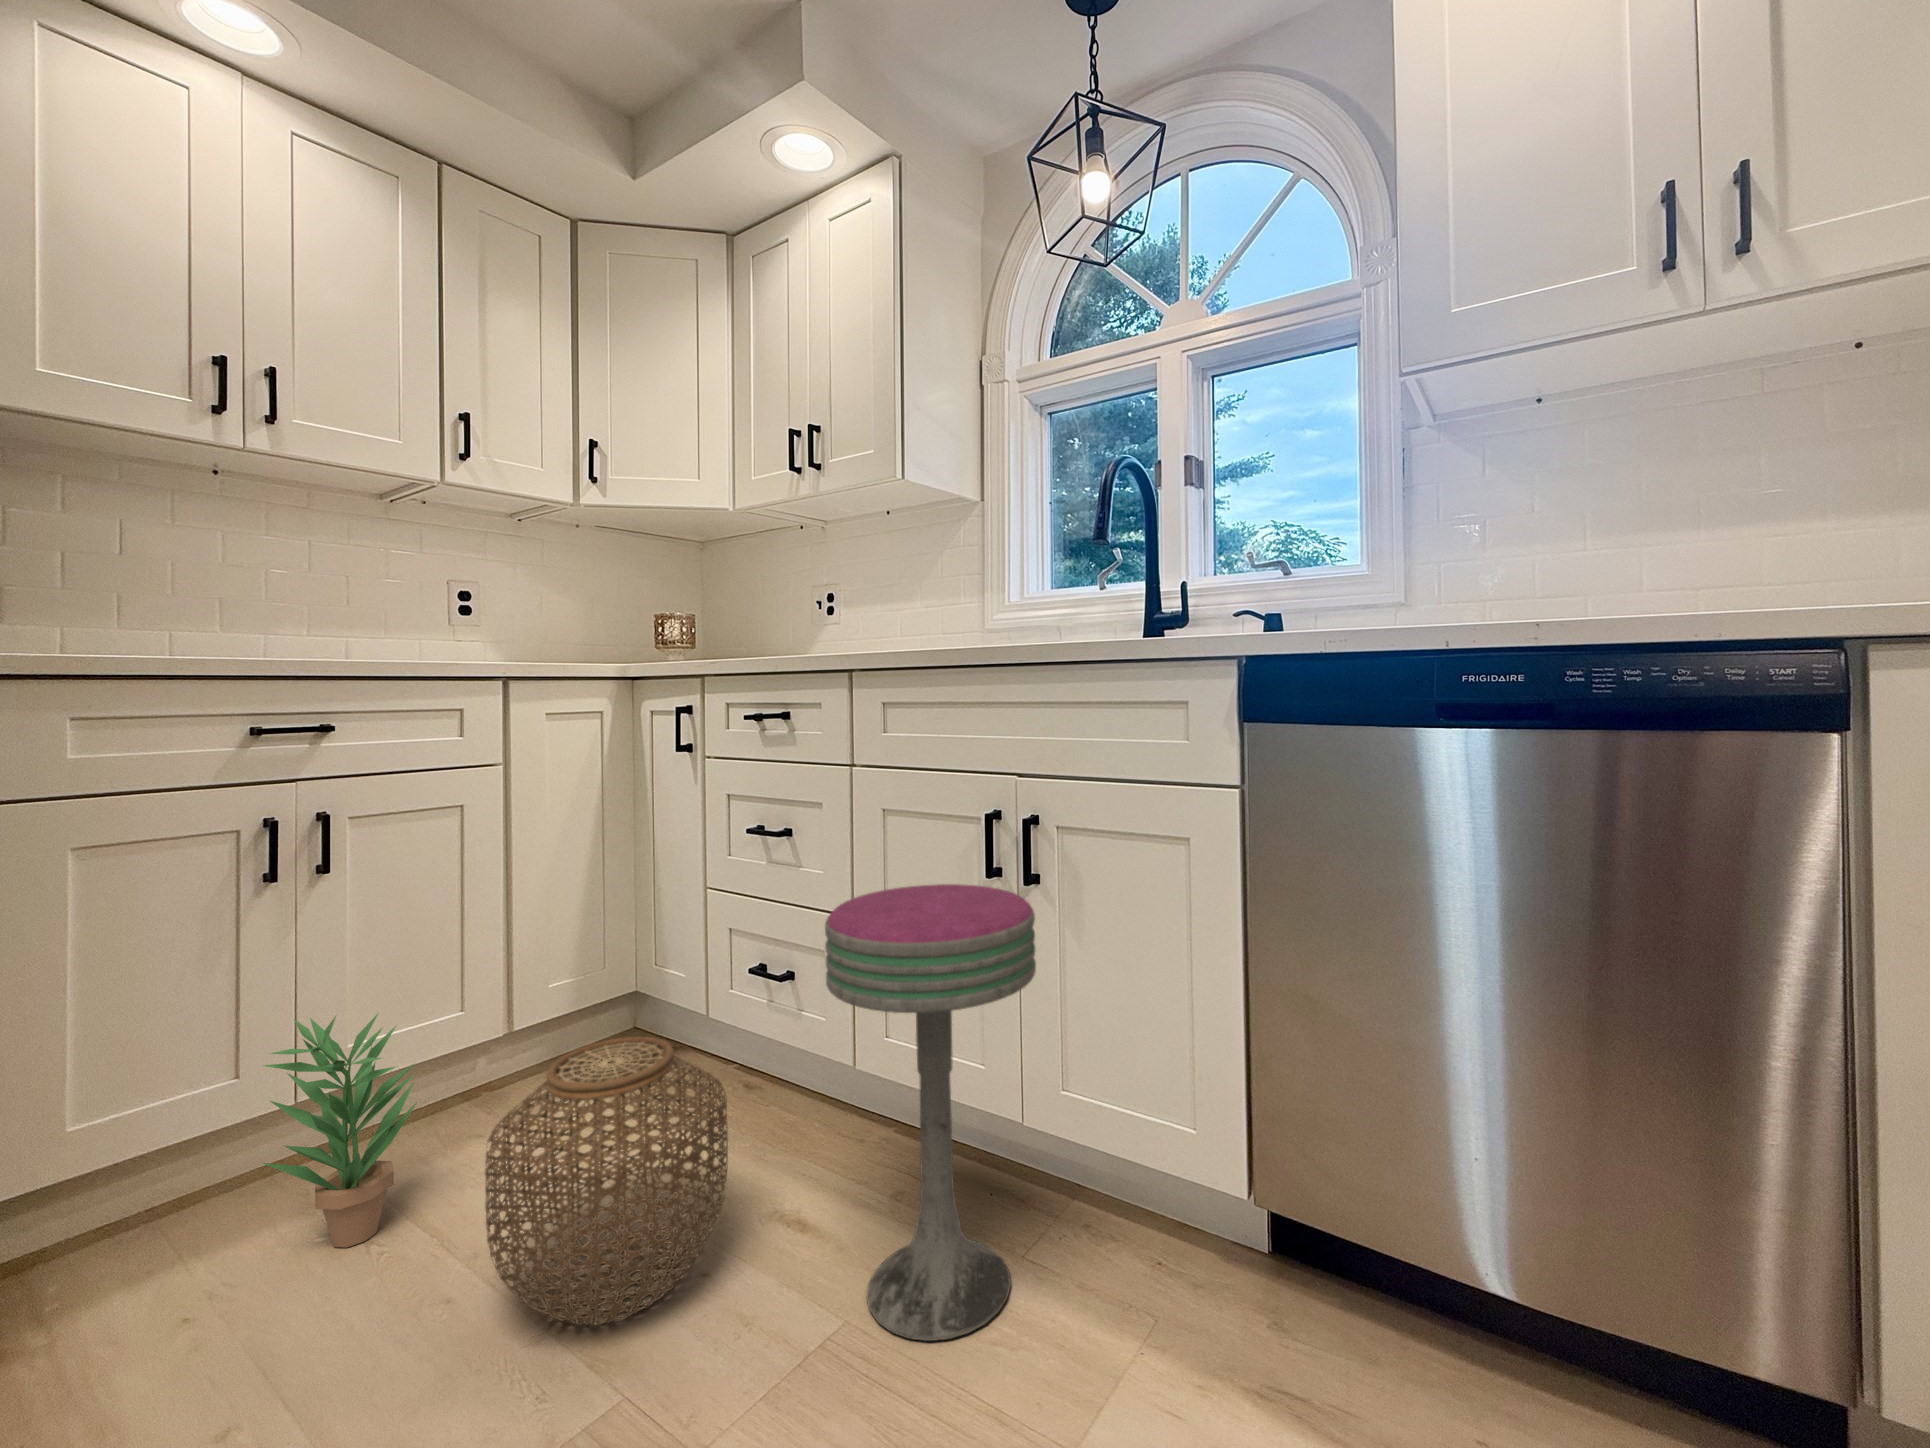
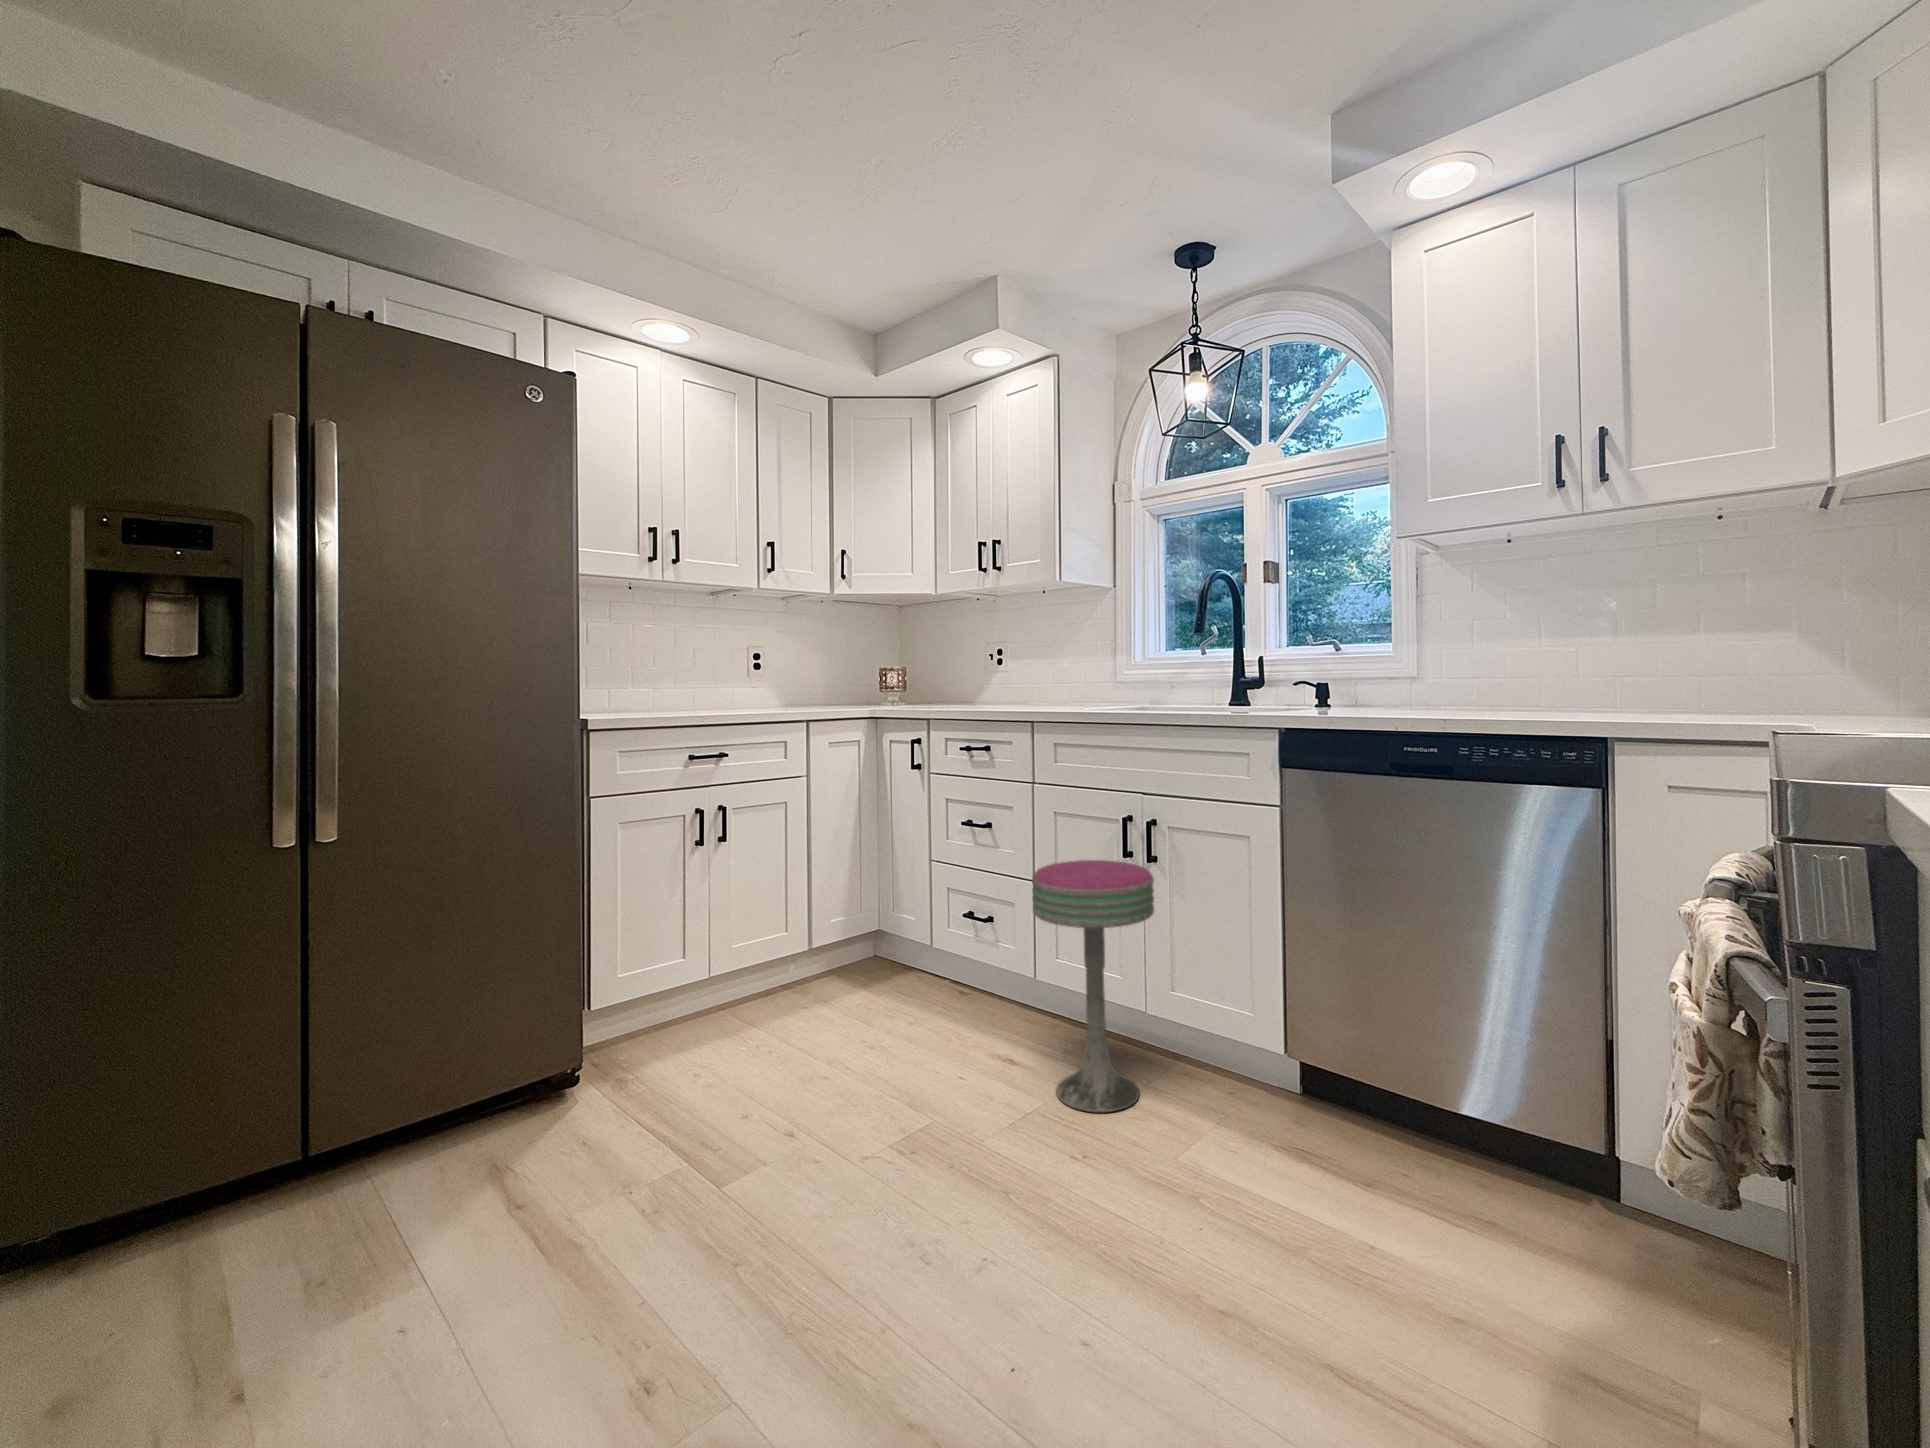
potted plant: present [262,1014,417,1247] -> none [722,921,794,1053]
woven basket: present [485,1037,728,1325] -> none [851,942,973,1093]

